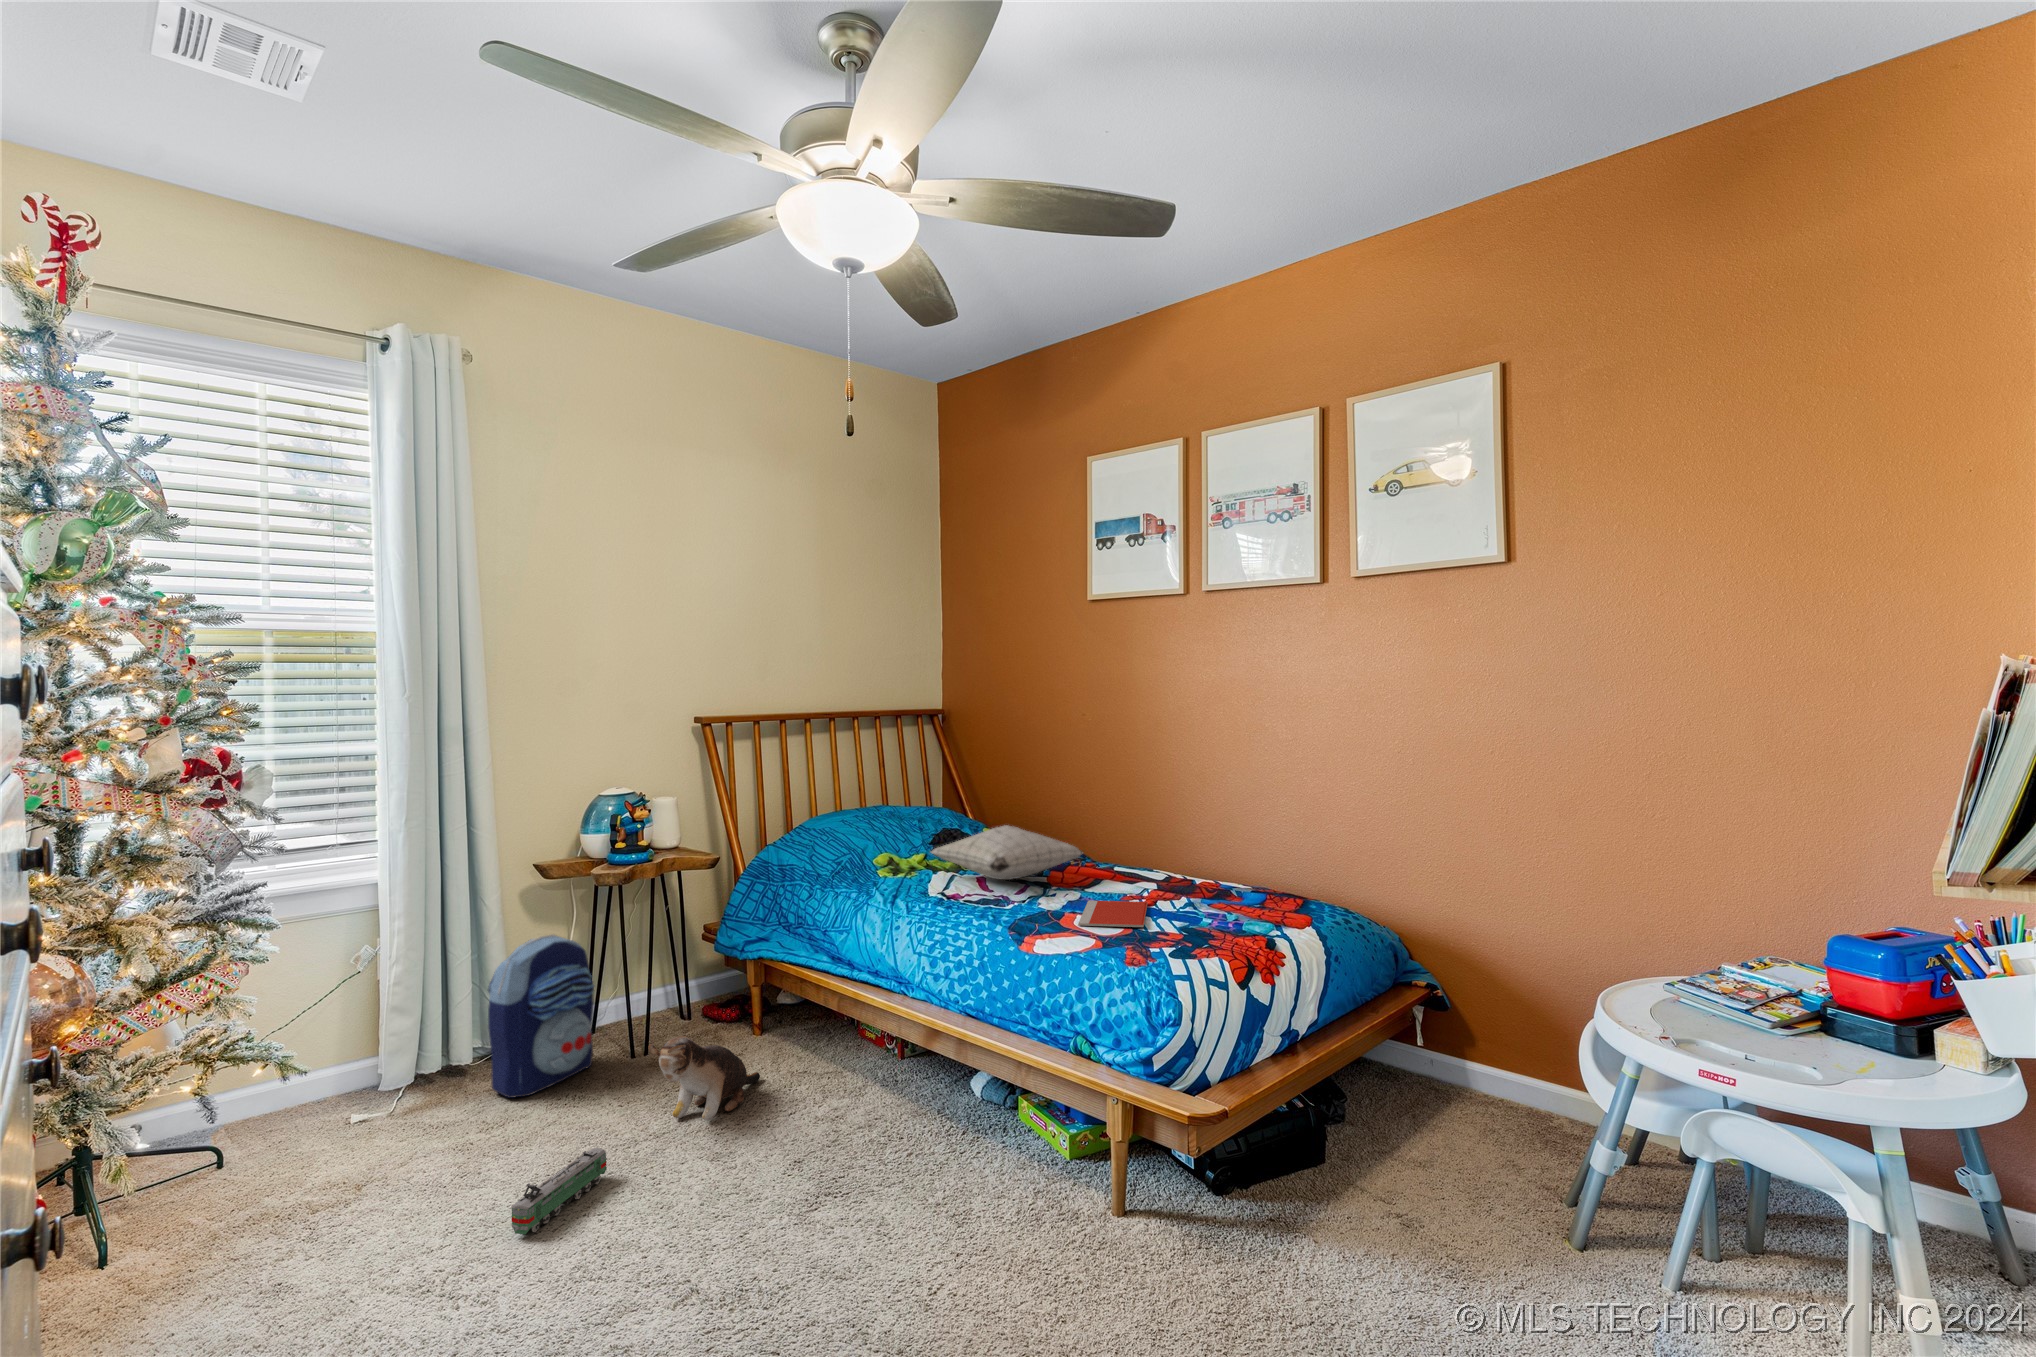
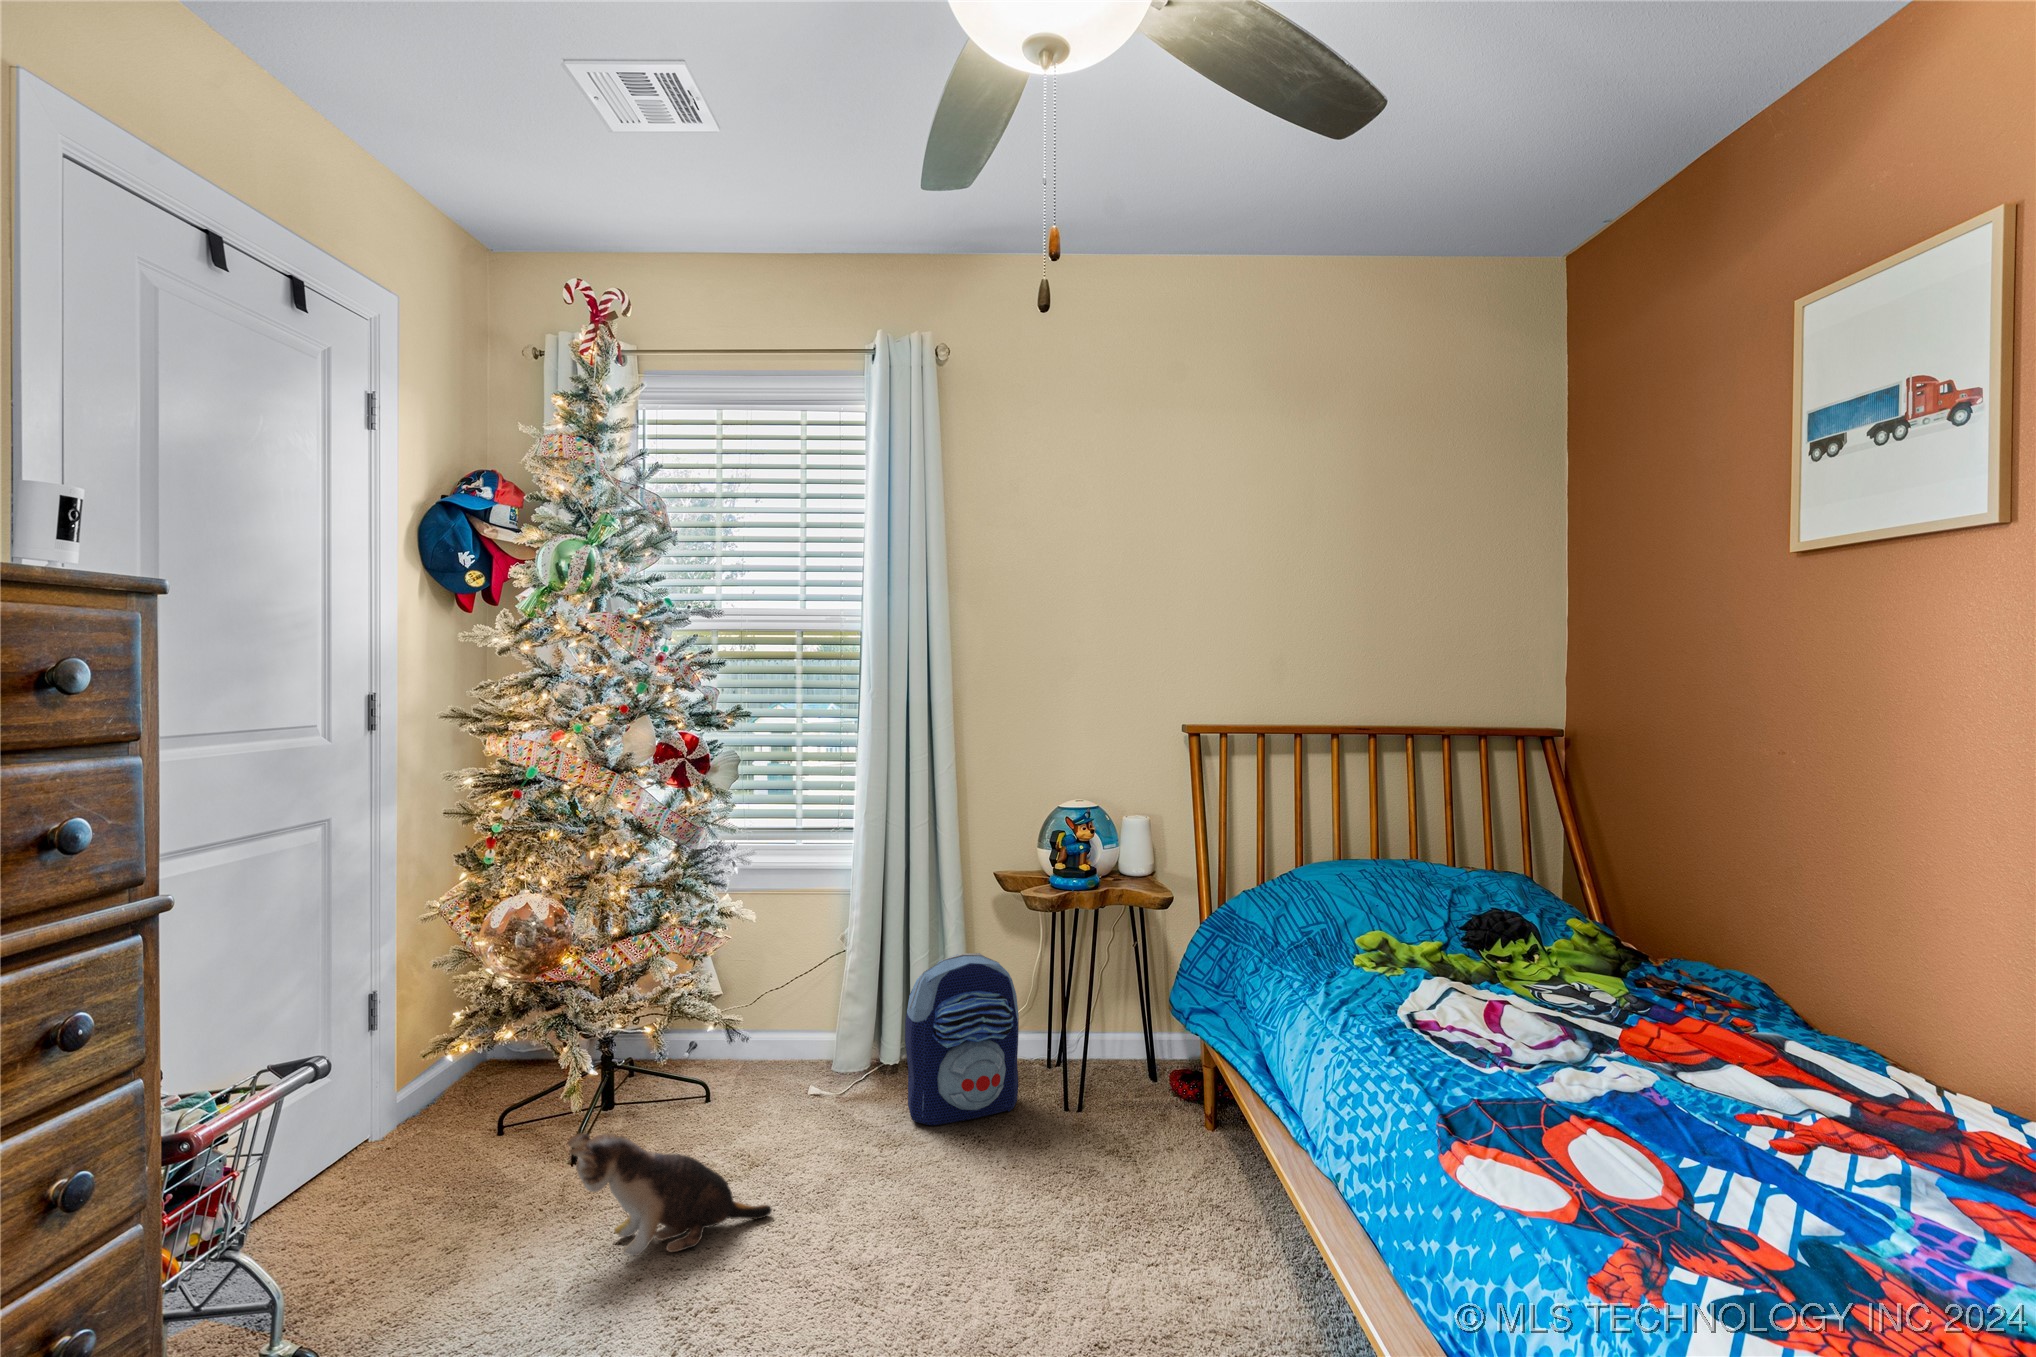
pillow: present [931,825,1082,880] -> none [1426,925,1695,1016]
notebook: present [1078,901,1148,927] -> none [1586,1095,1794,1195]
plush toy: present [648,1036,760,1120] -> present [567,1133,772,1256]
toy train: present [511,1148,607,1234] -> none [759,1227,900,1309]

